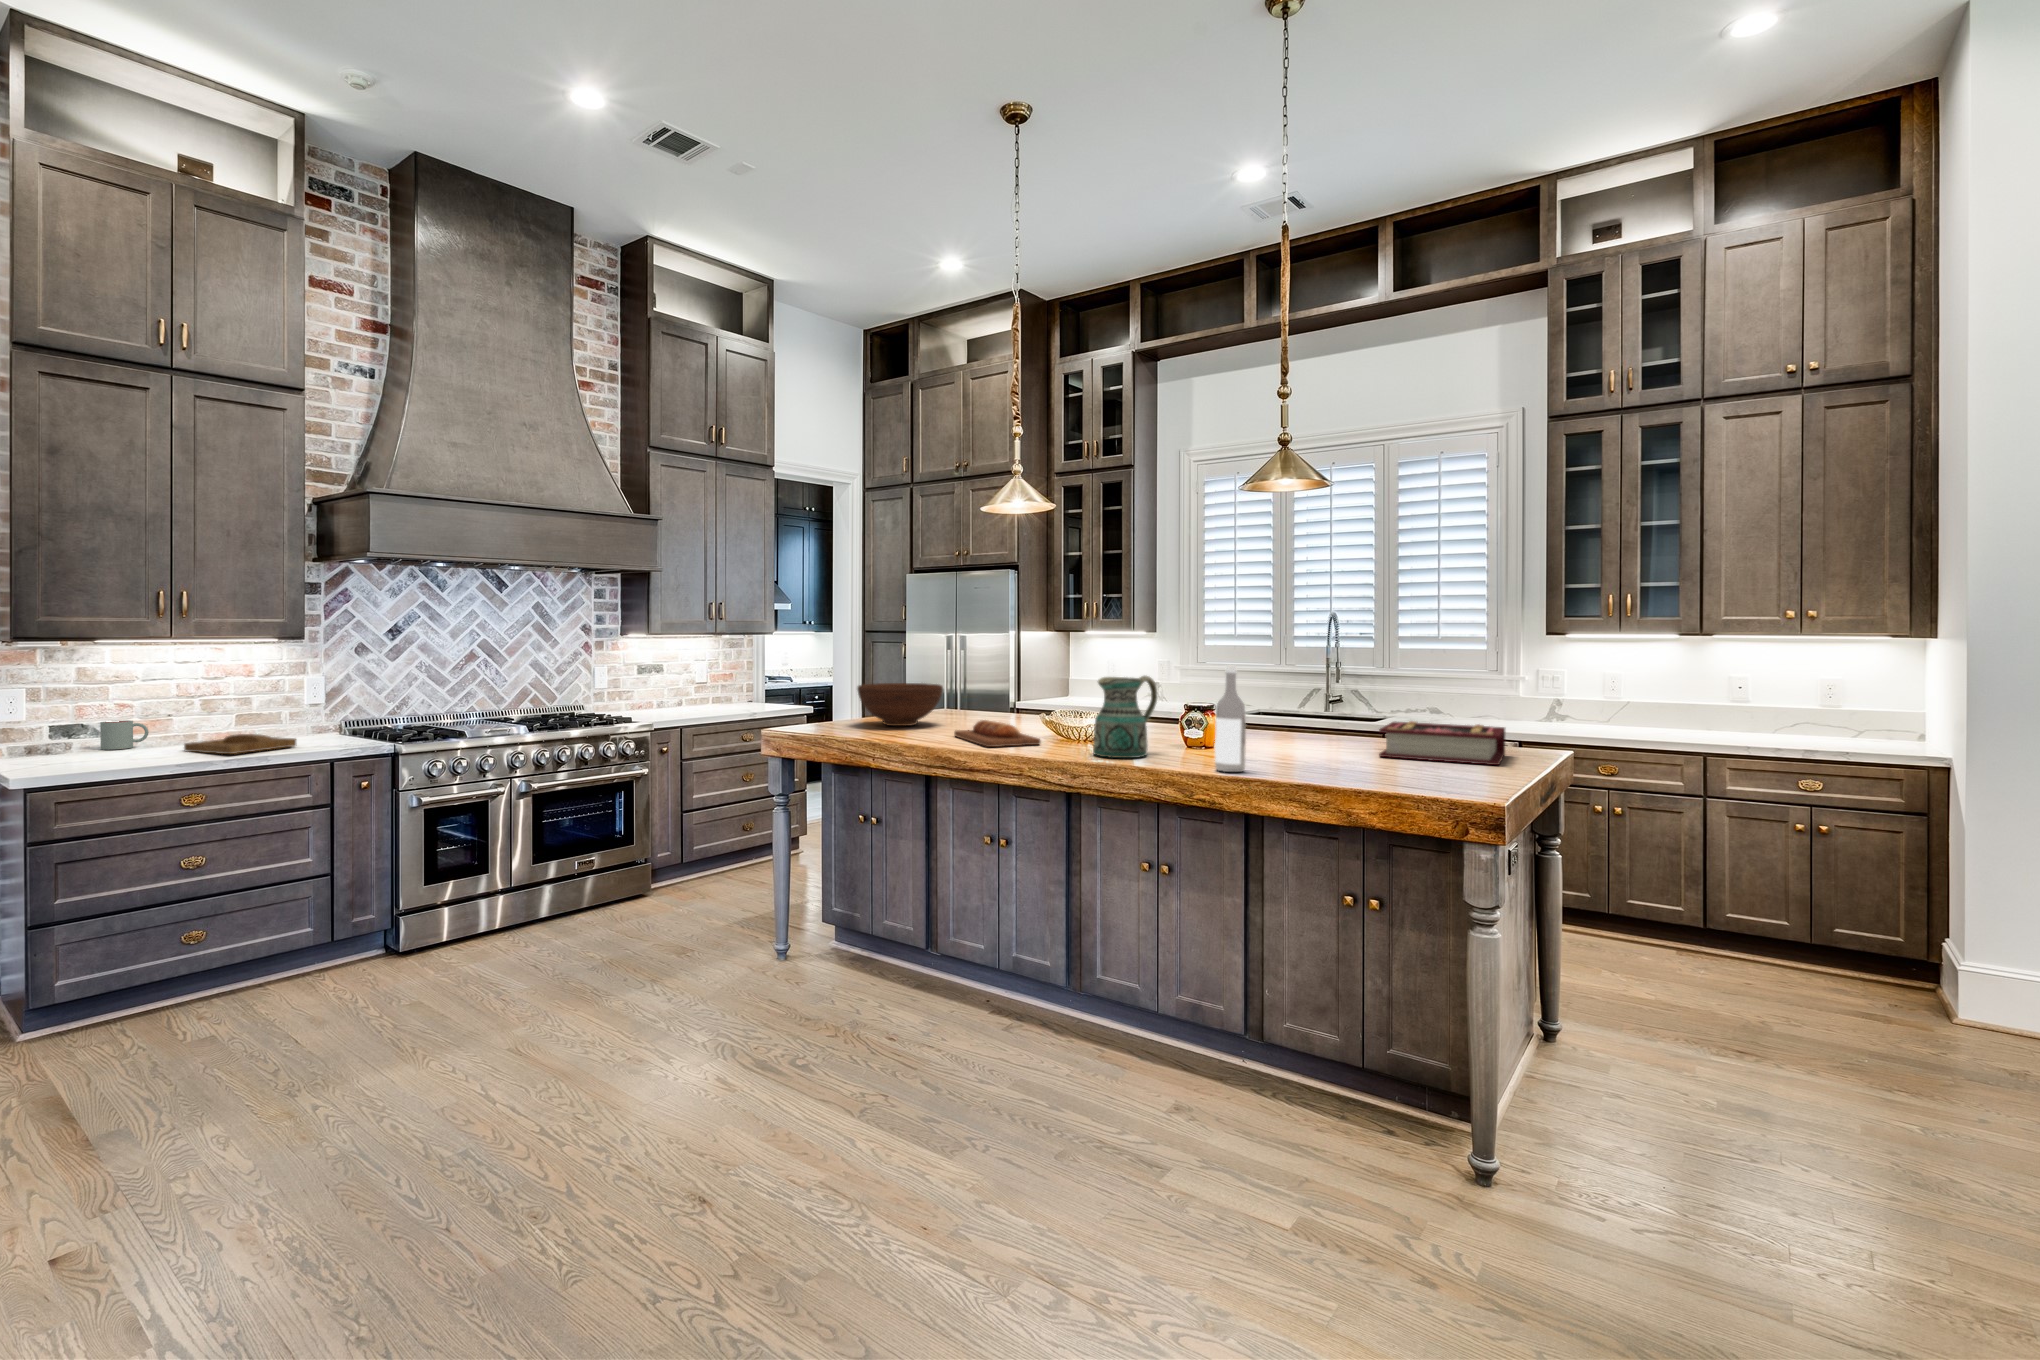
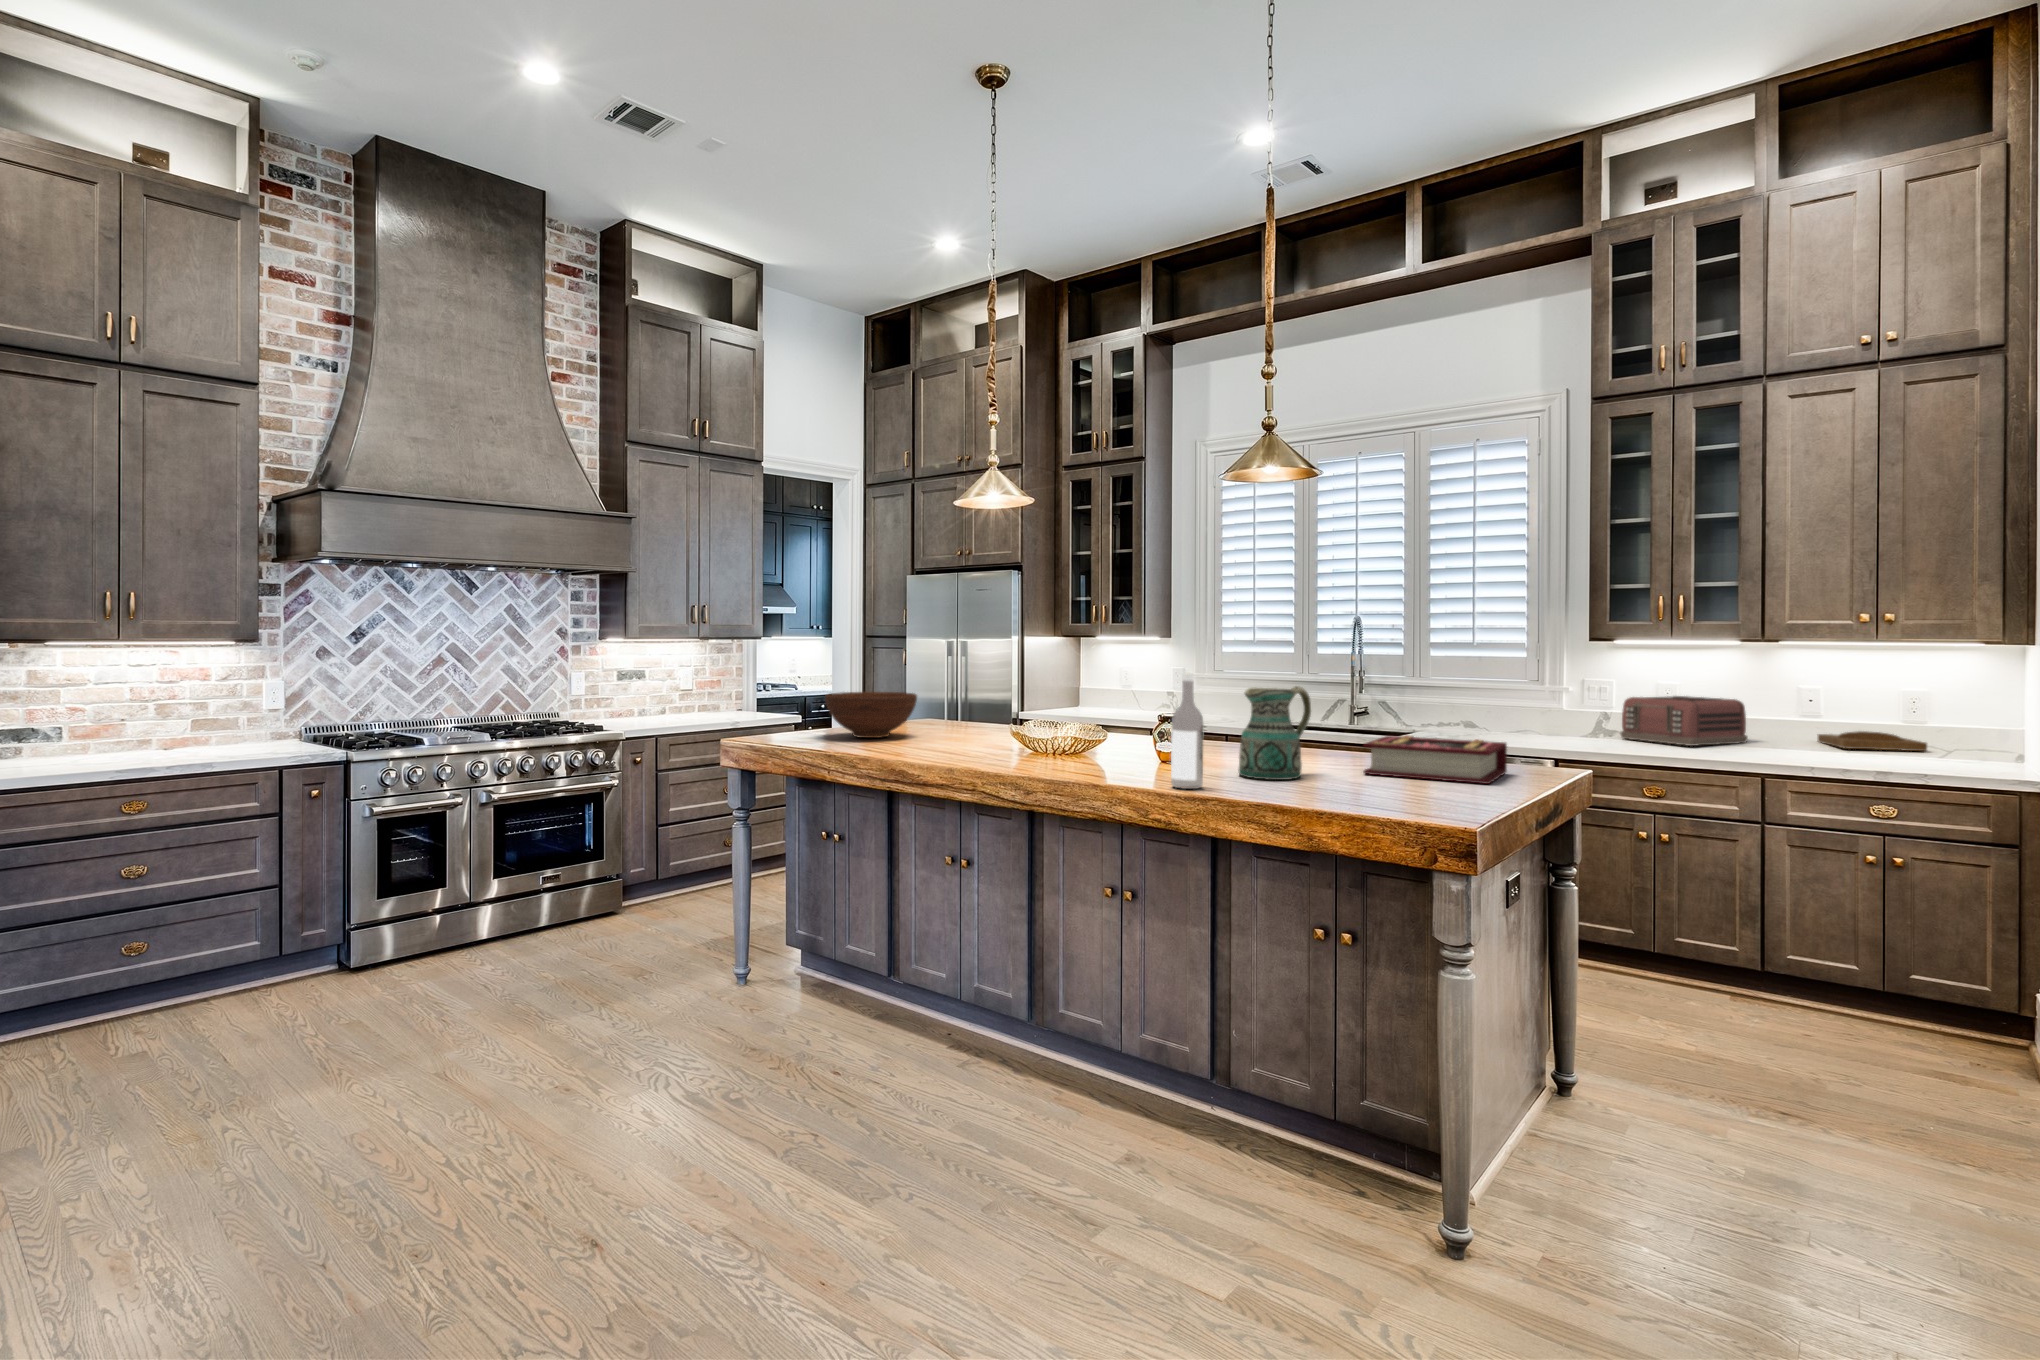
ceramic pitcher: present [1093,676,1157,758] -> present [1239,686,1311,780]
toaster: none [1569,683,1682,728] -> present [1621,696,1748,746]
mug: present [100,720,149,750] -> none [47,727,96,756]
bread loaf: present [954,720,1041,747] -> none [919,732,1005,760]
tray: present [184,734,296,754] -> present [1818,731,1927,751]

